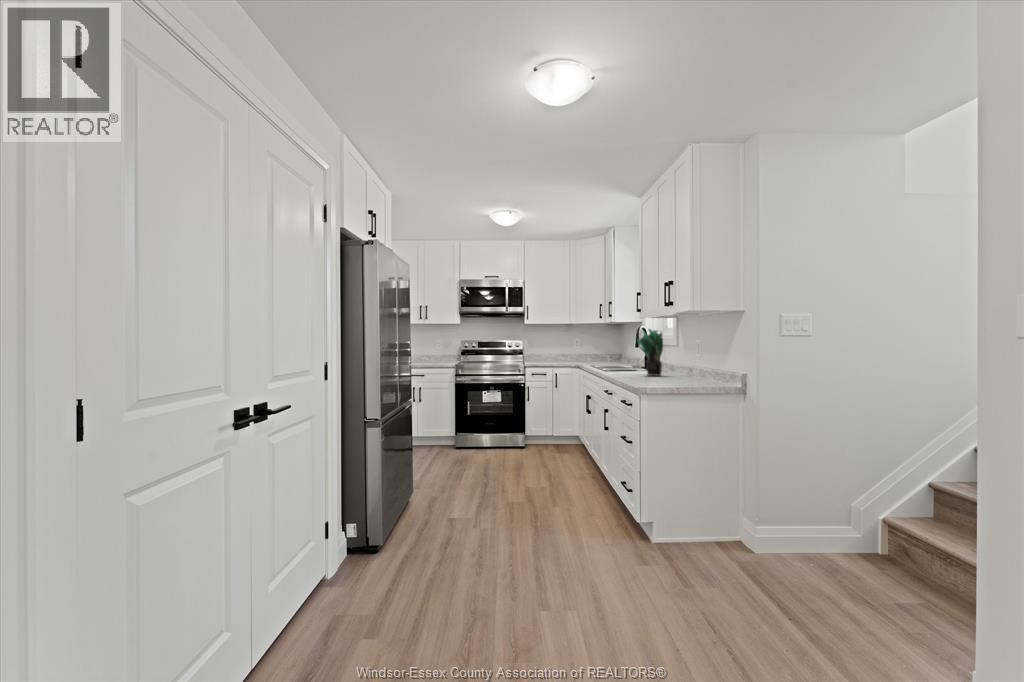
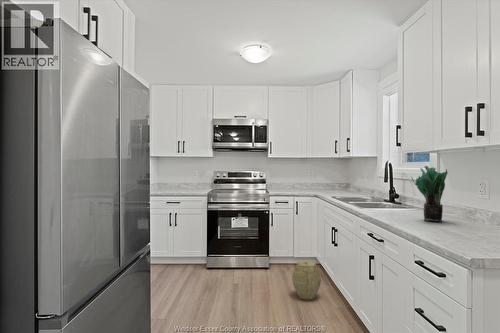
woven basket: none [545,430,574,468] -> present [292,261,321,300]

